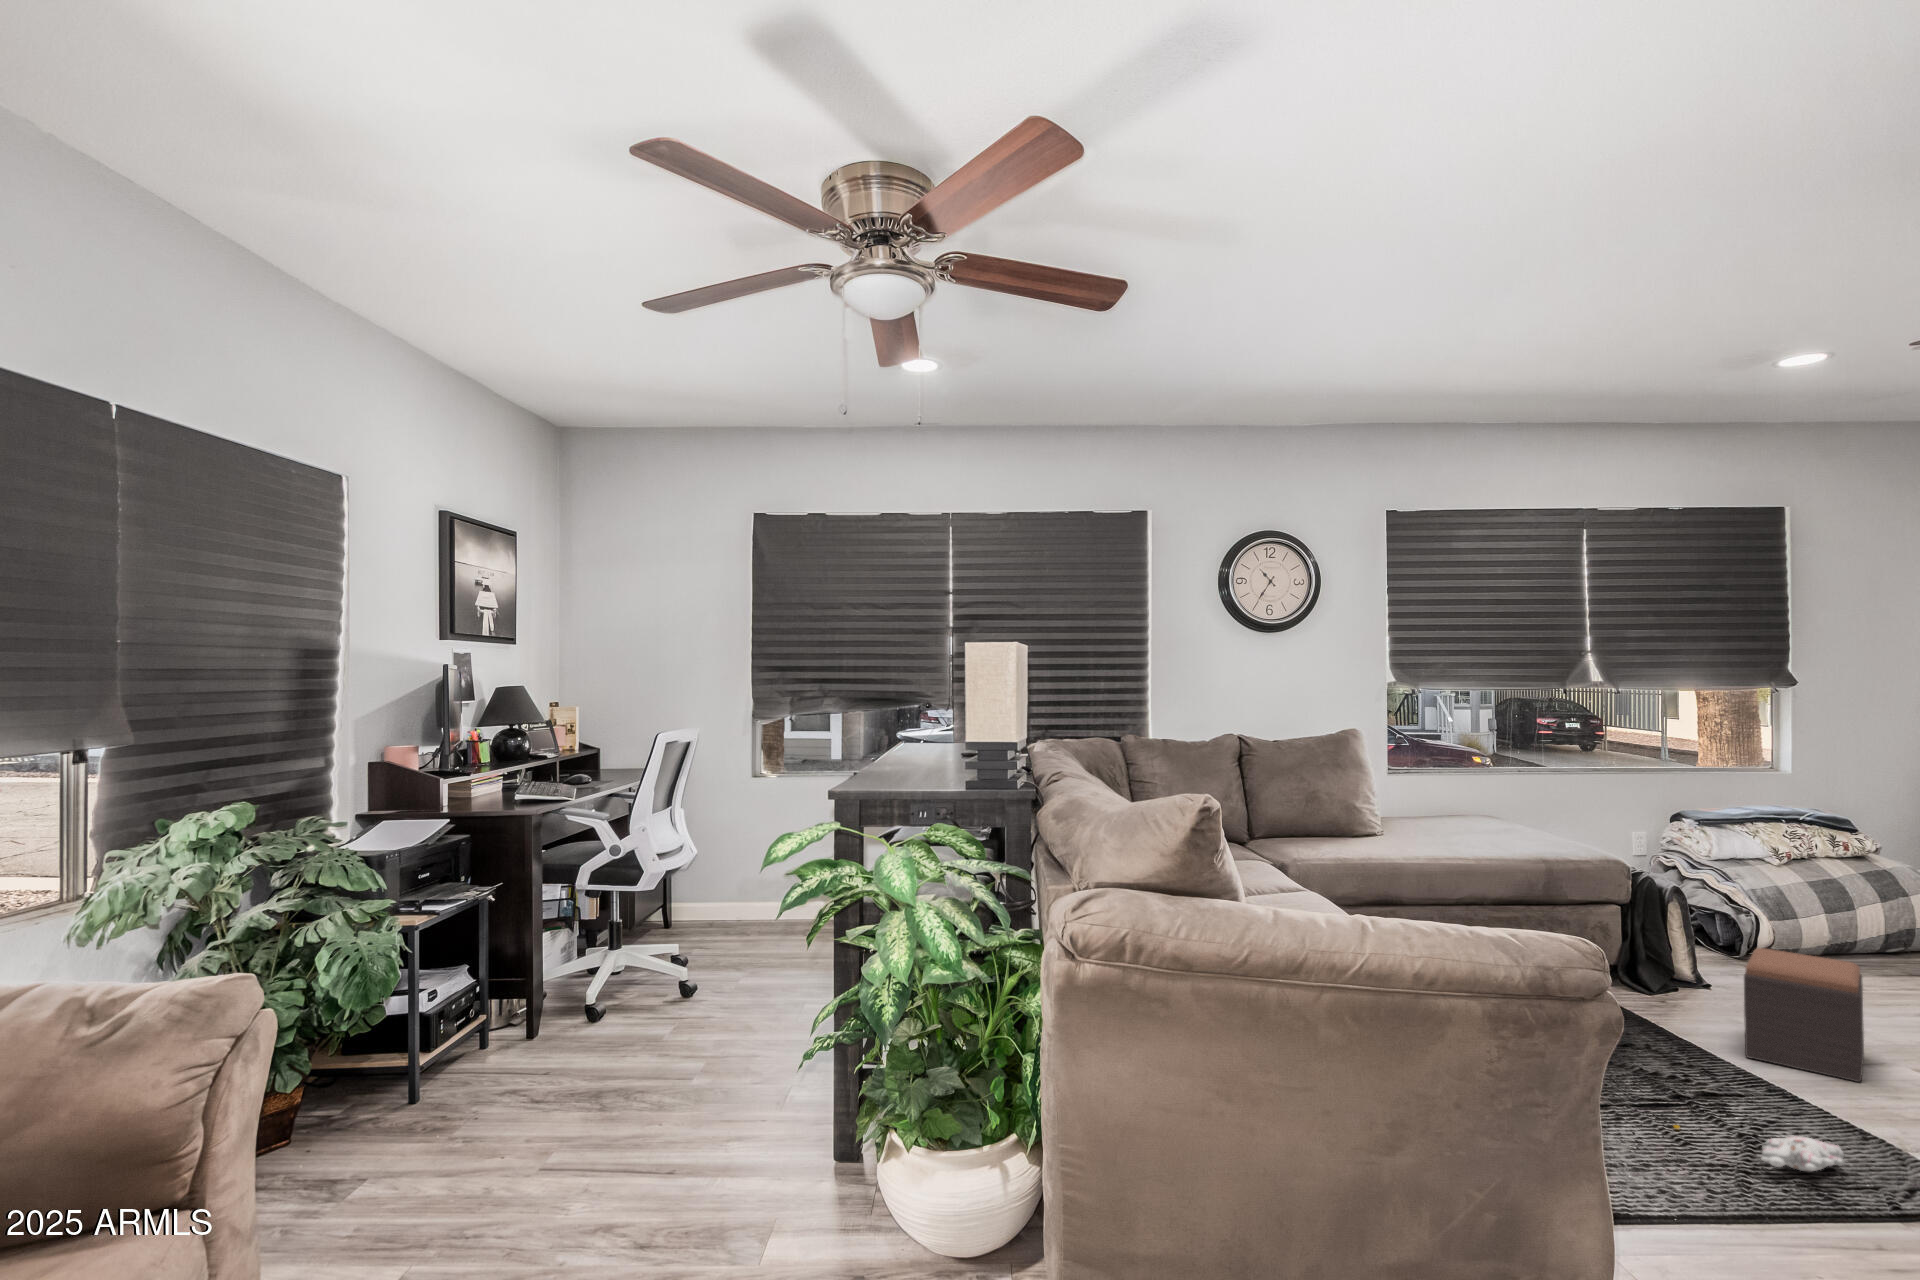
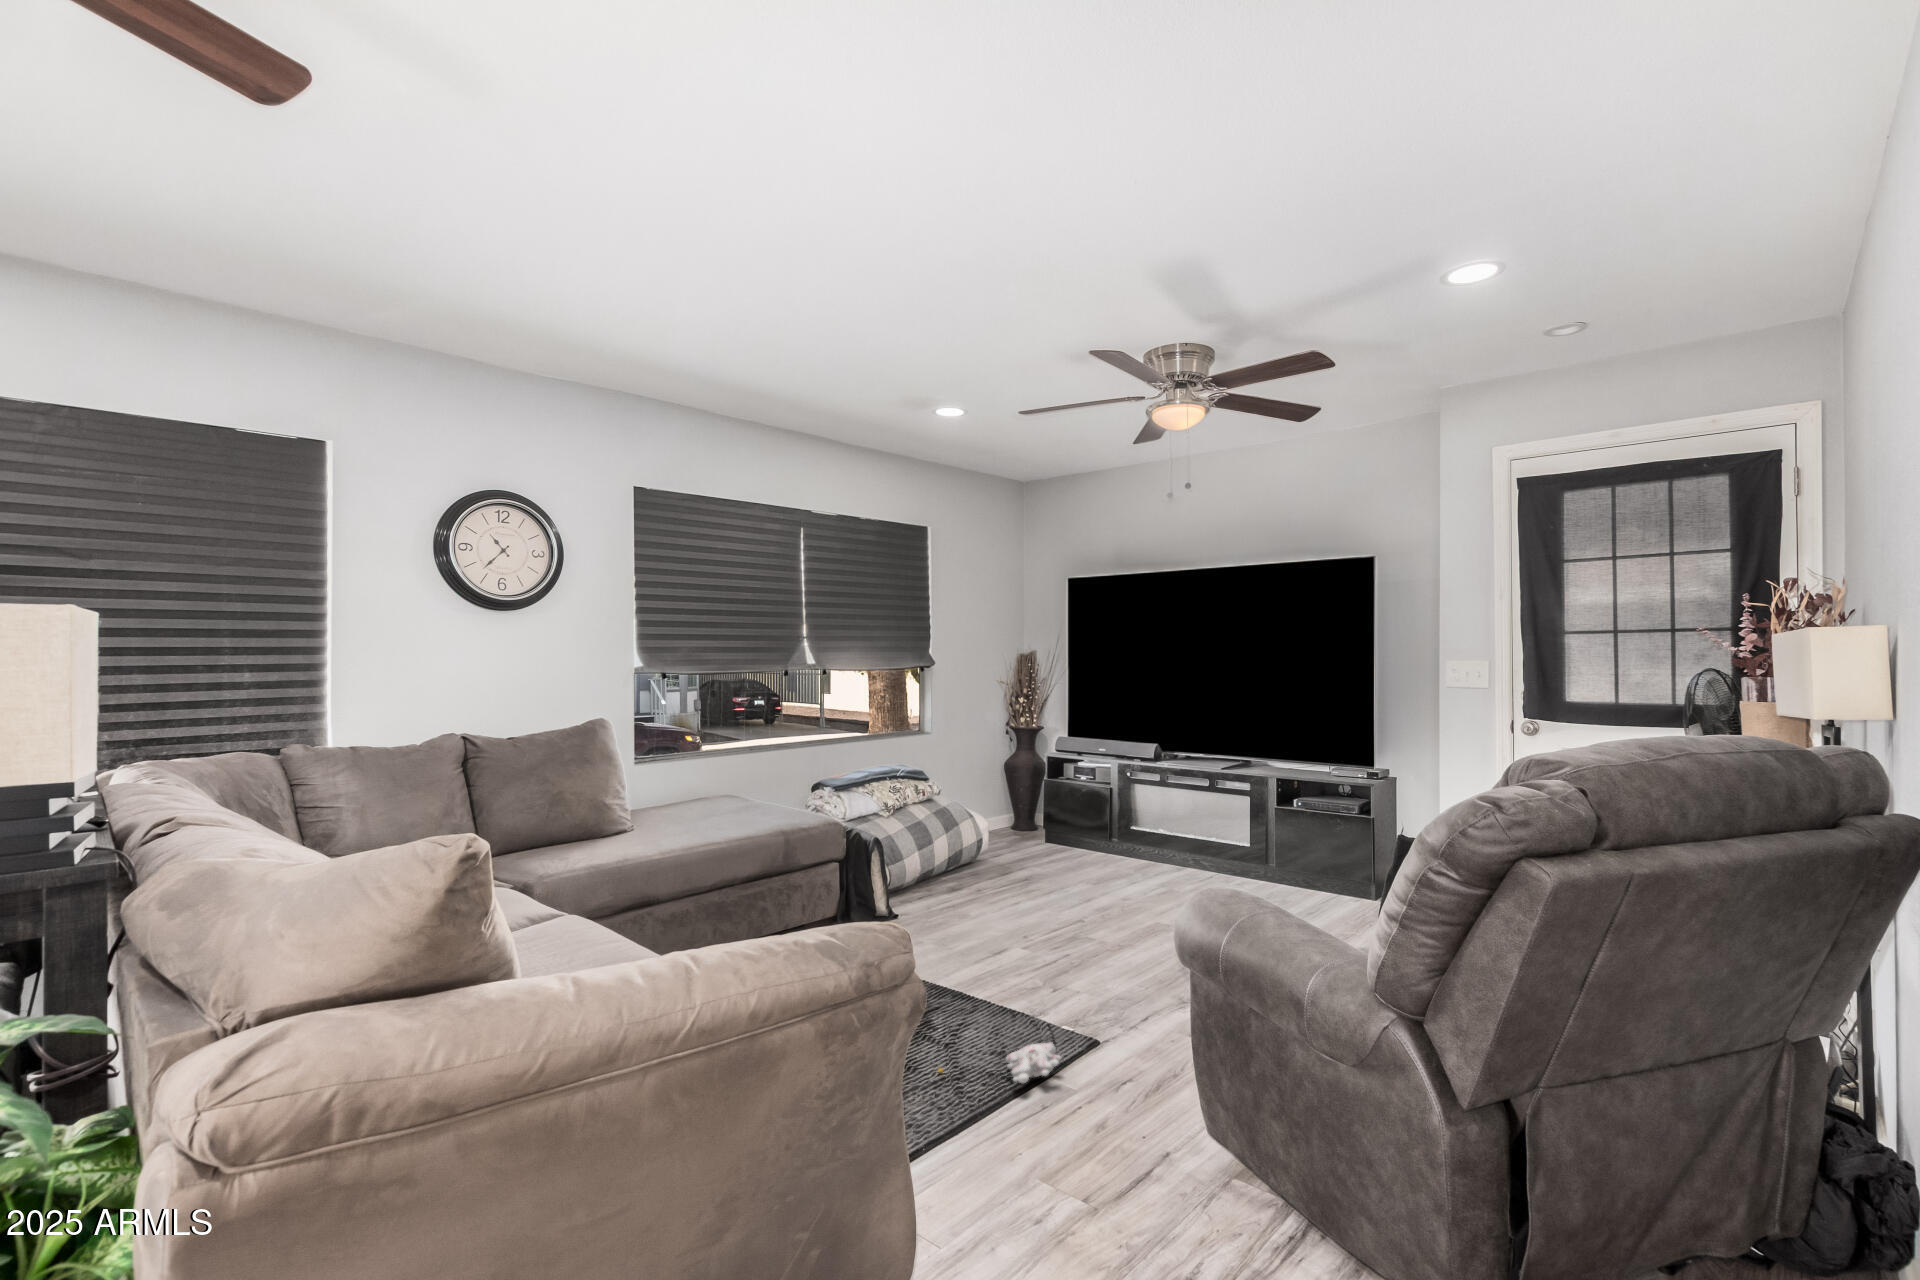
footstool: present [1744,948,1864,1082] -> none [948,875,1026,975]

